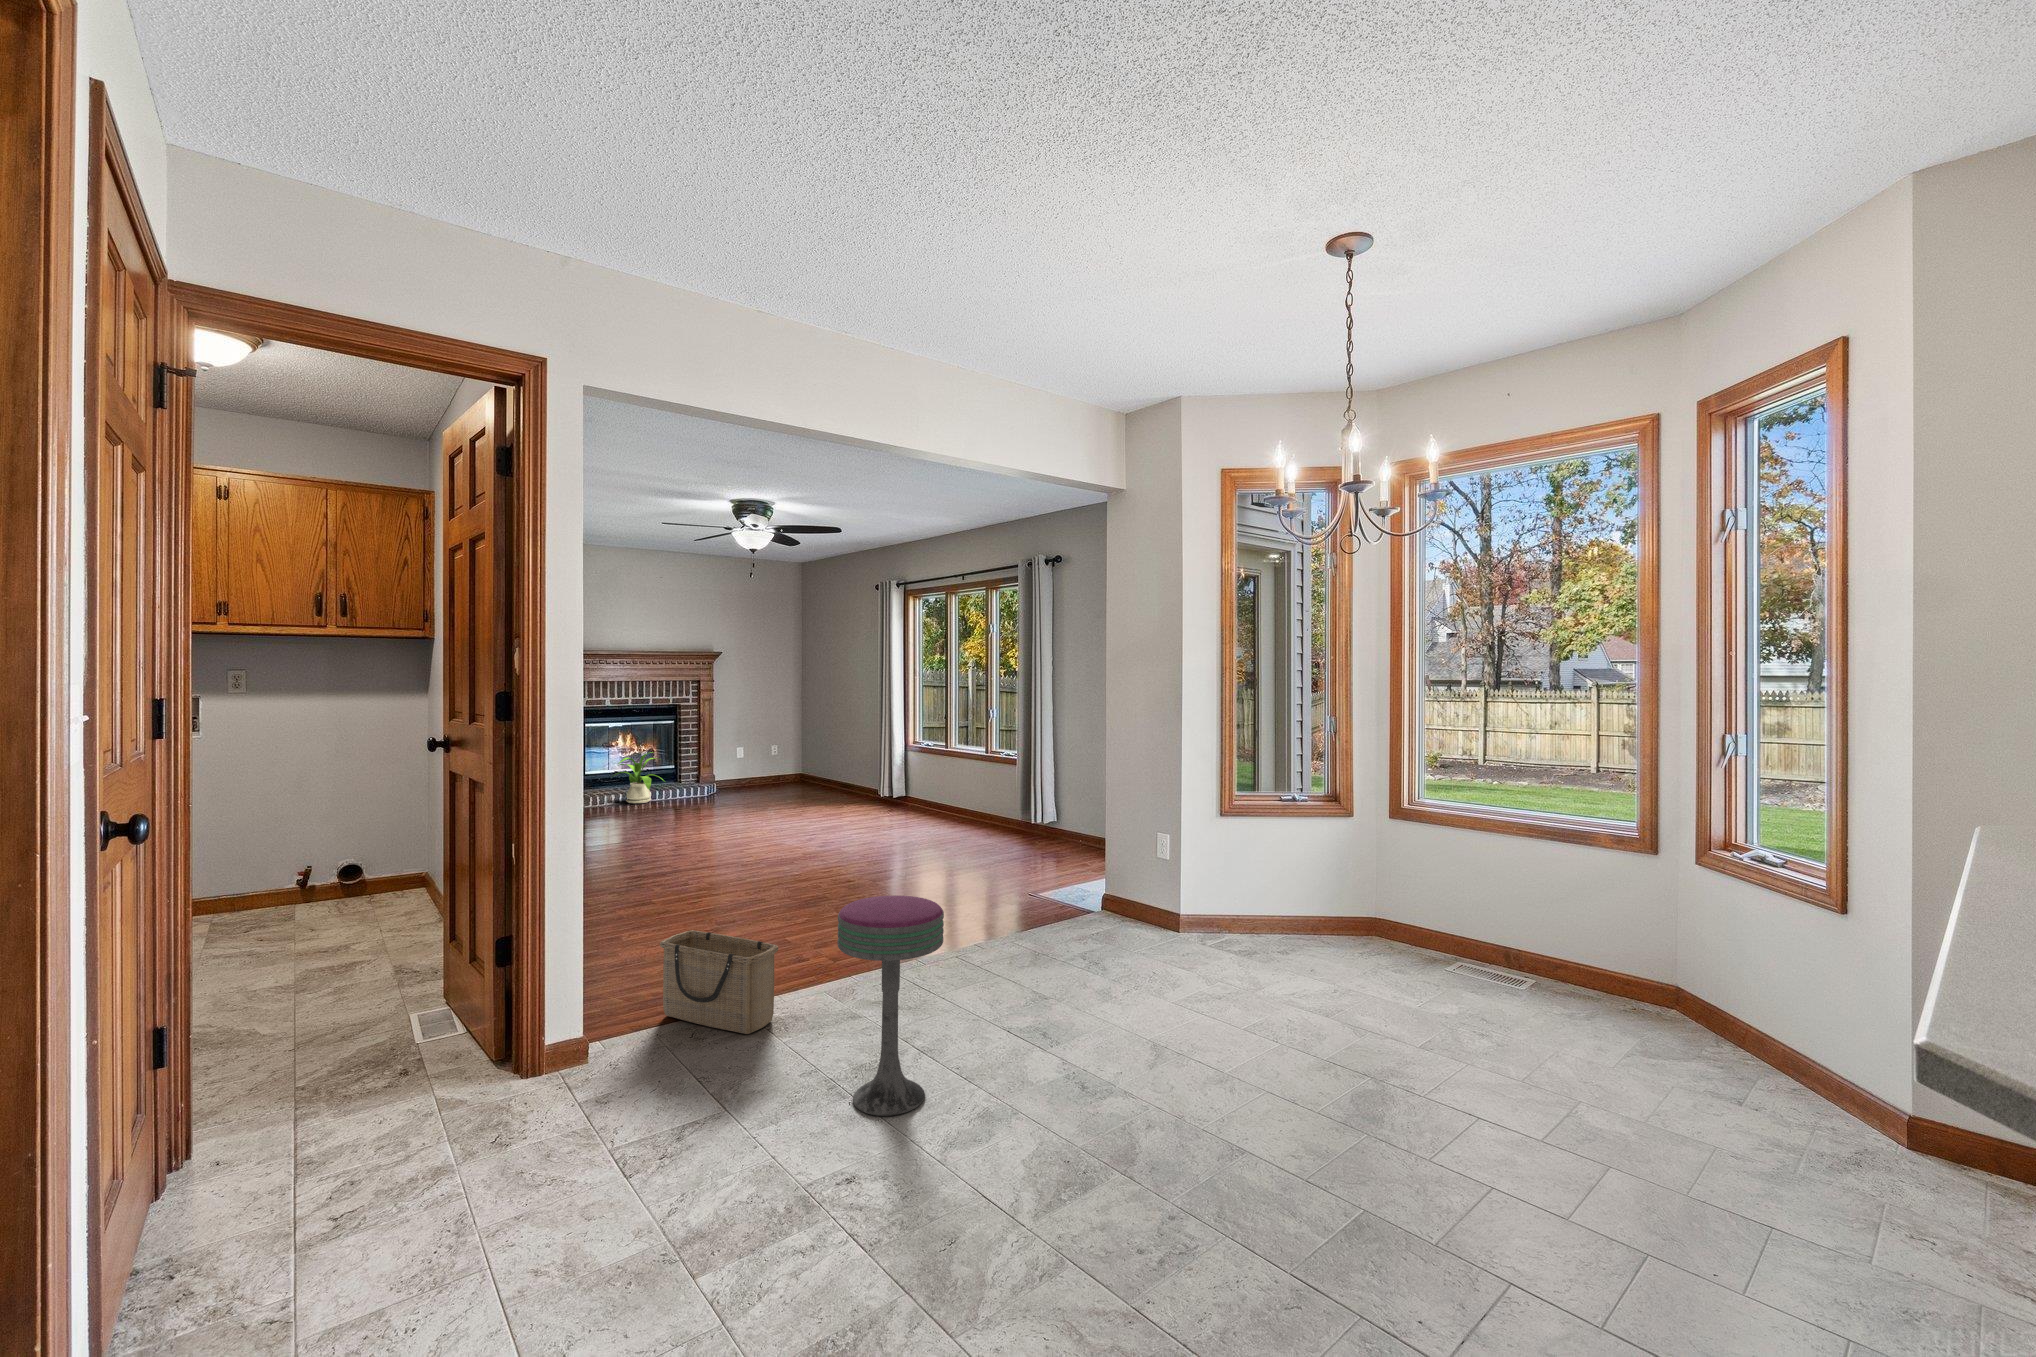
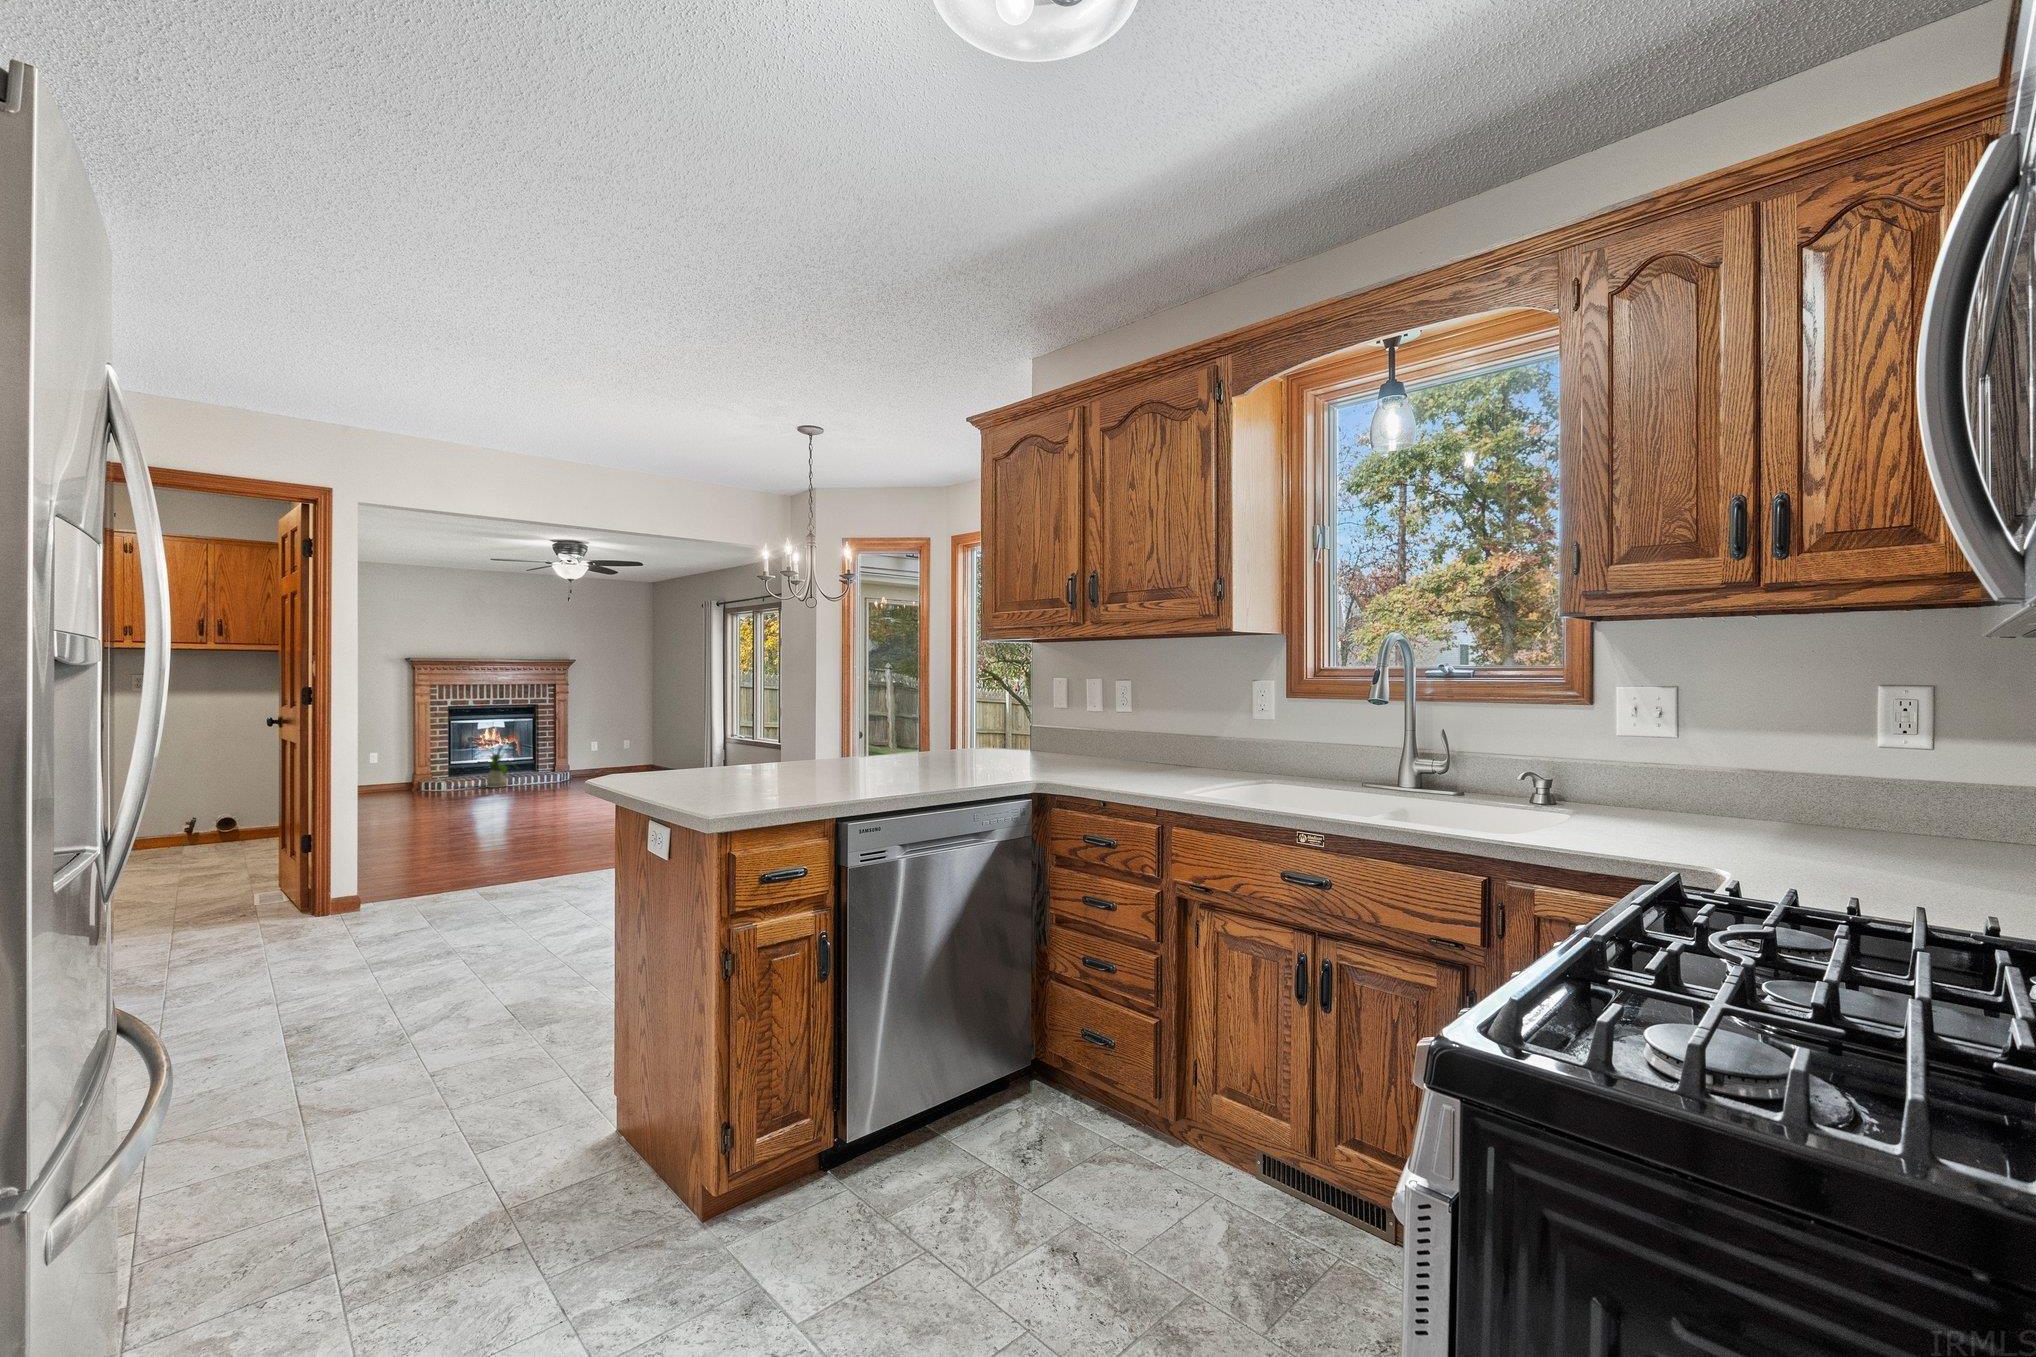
bar stool: present [837,896,944,1116] -> none [500,801,573,926]
basket: present [660,930,778,1034] -> none [420,839,498,899]

